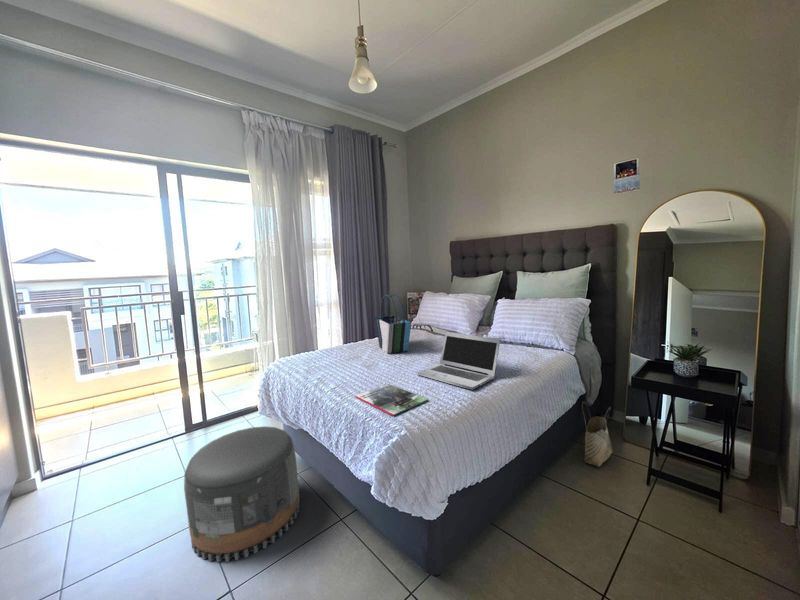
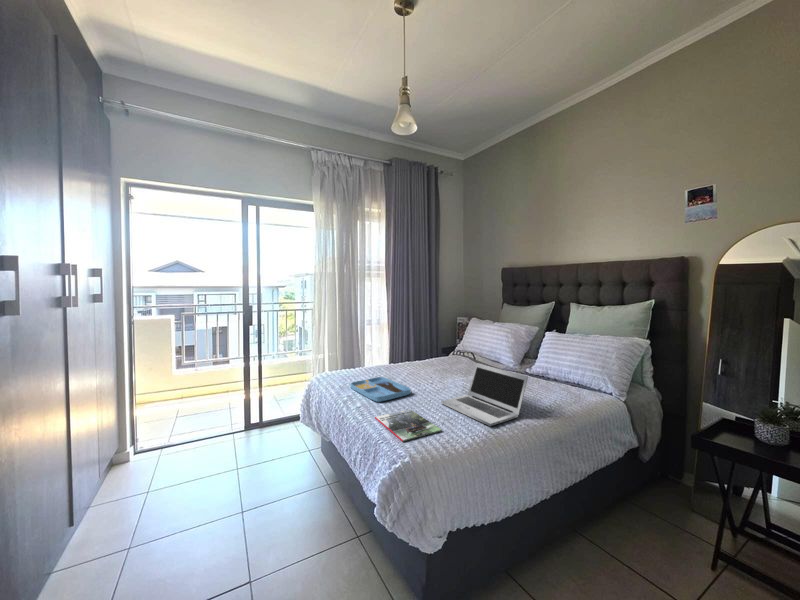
tote bag: present [375,294,411,354] -> none [414,320,445,379]
tray: none [317,356,383,381] -> present [351,377,411,402]
woven basket: present [582,402,612,467] -> none [632,456,671,536]
pouf: present [184,427,300,562] -> none [228,434,324,553]

